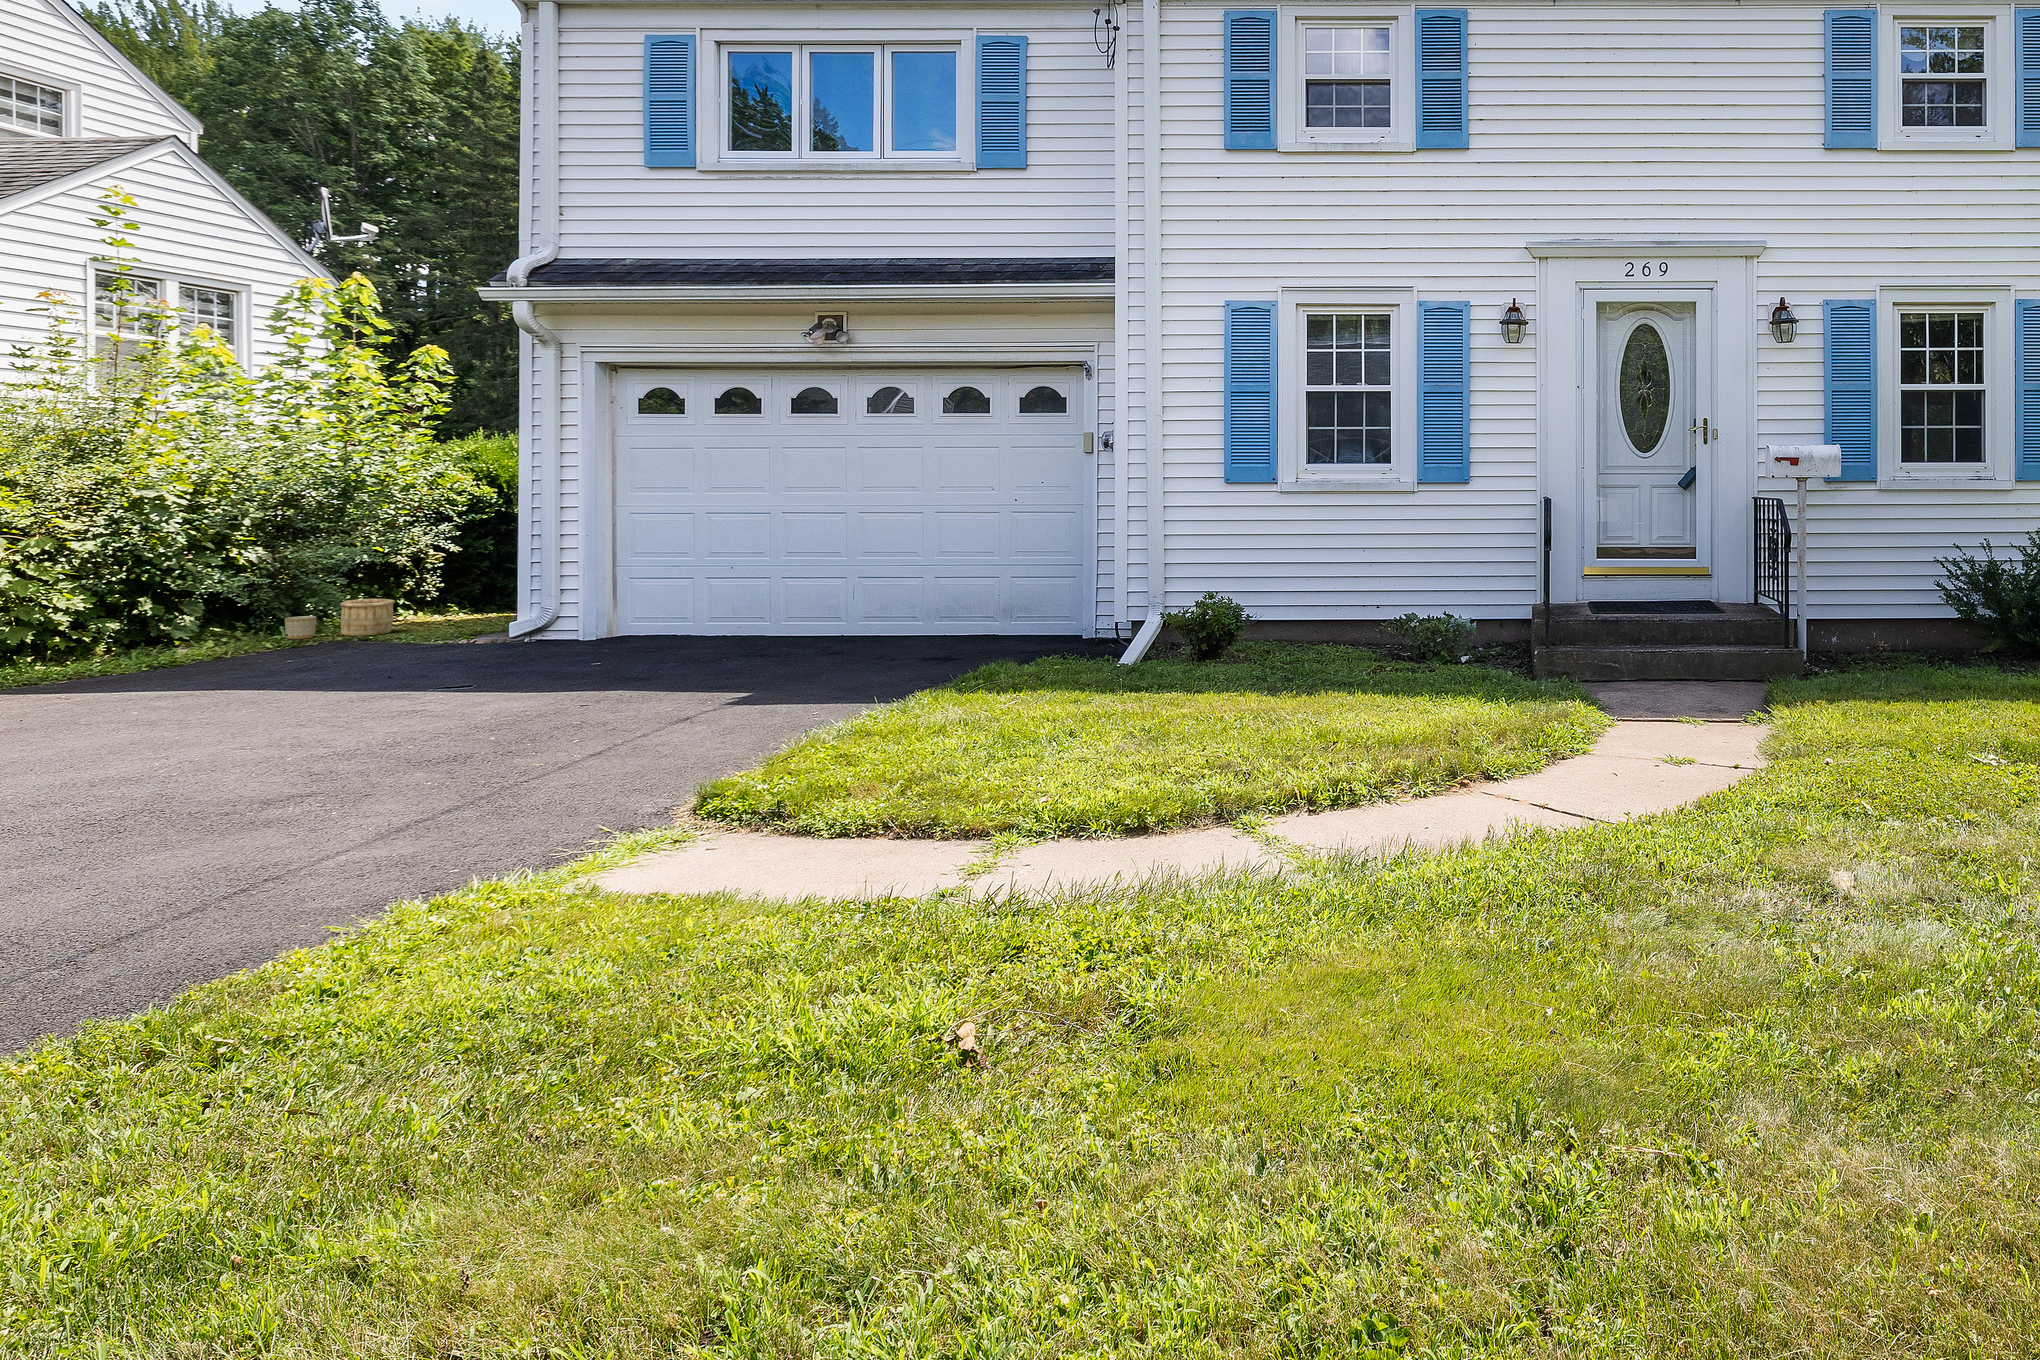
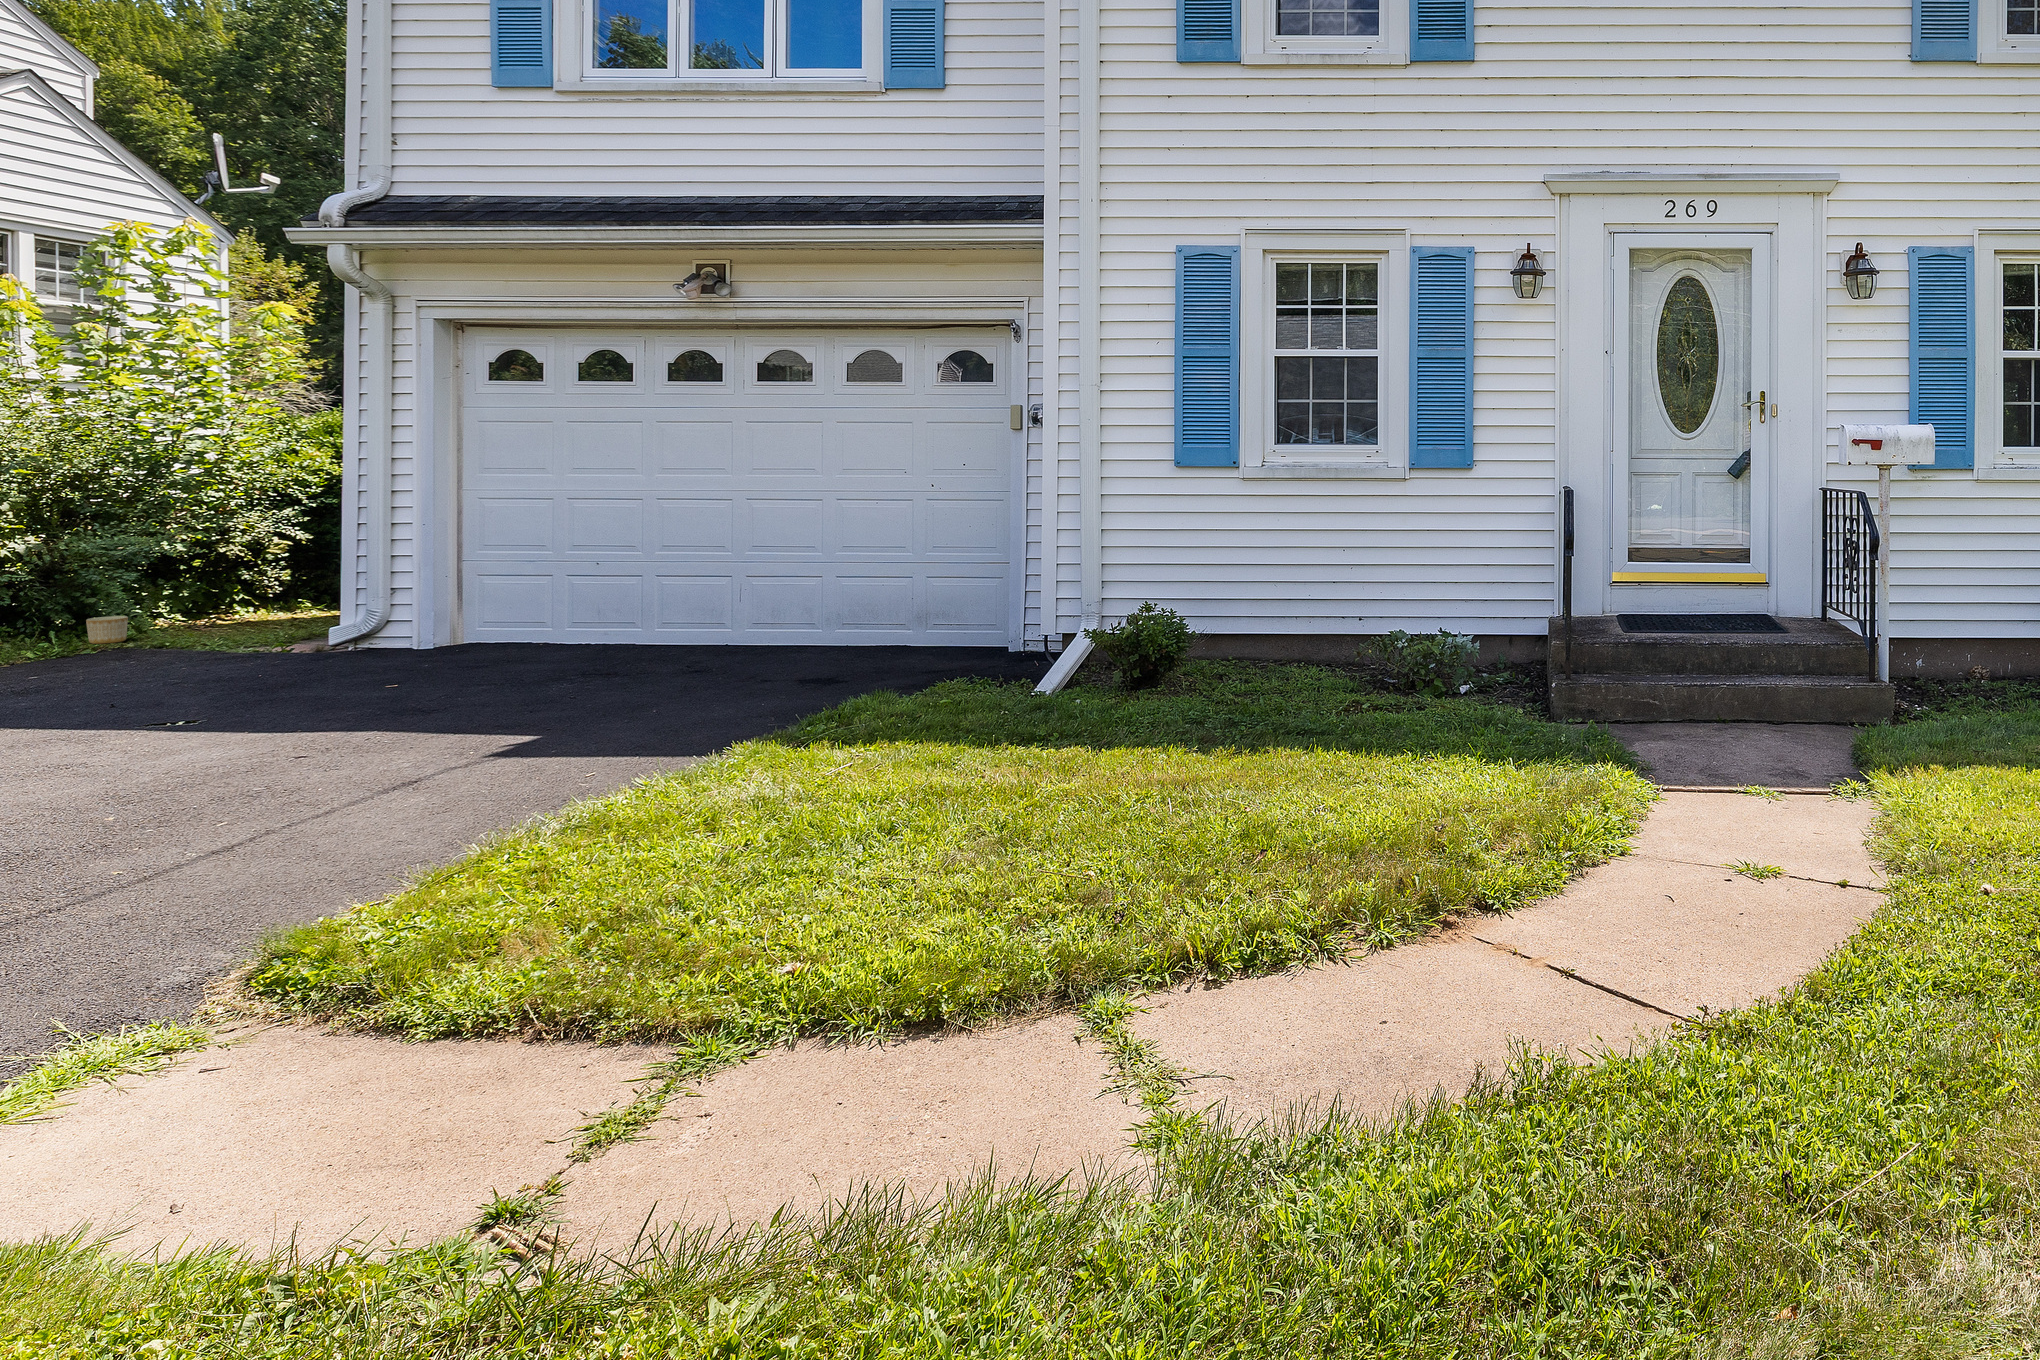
wooden bucket: present [340,599,395,636] -> none [158,595,230,639]

